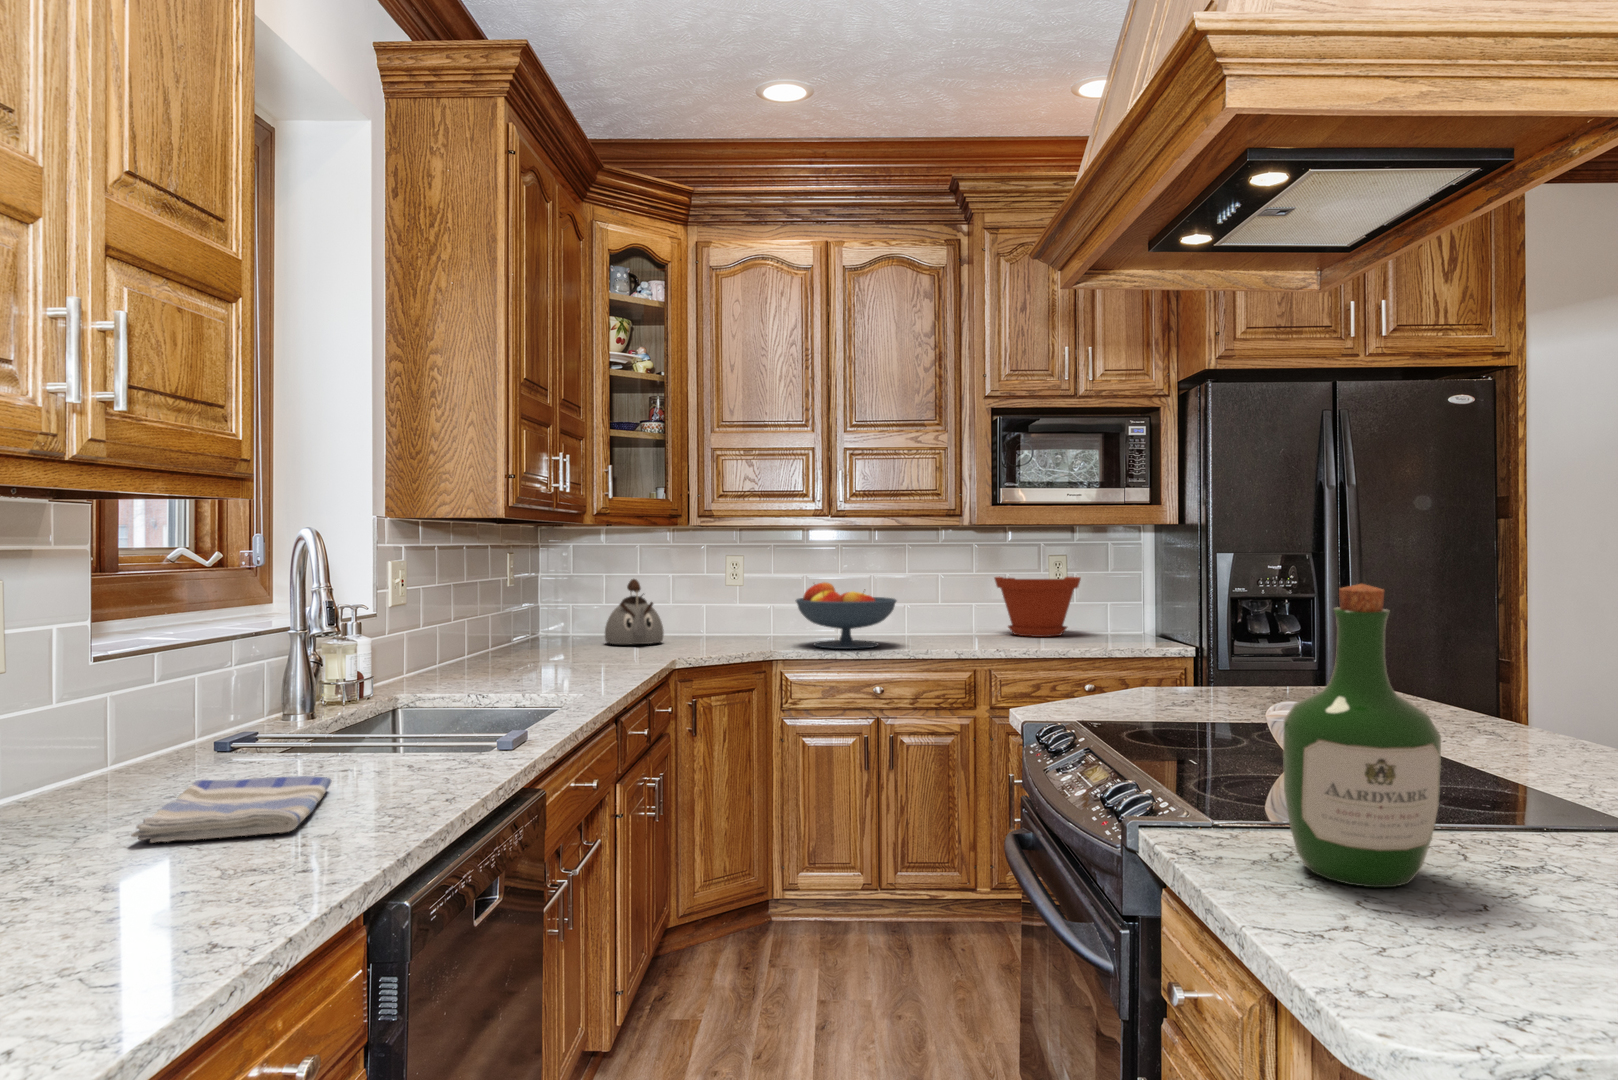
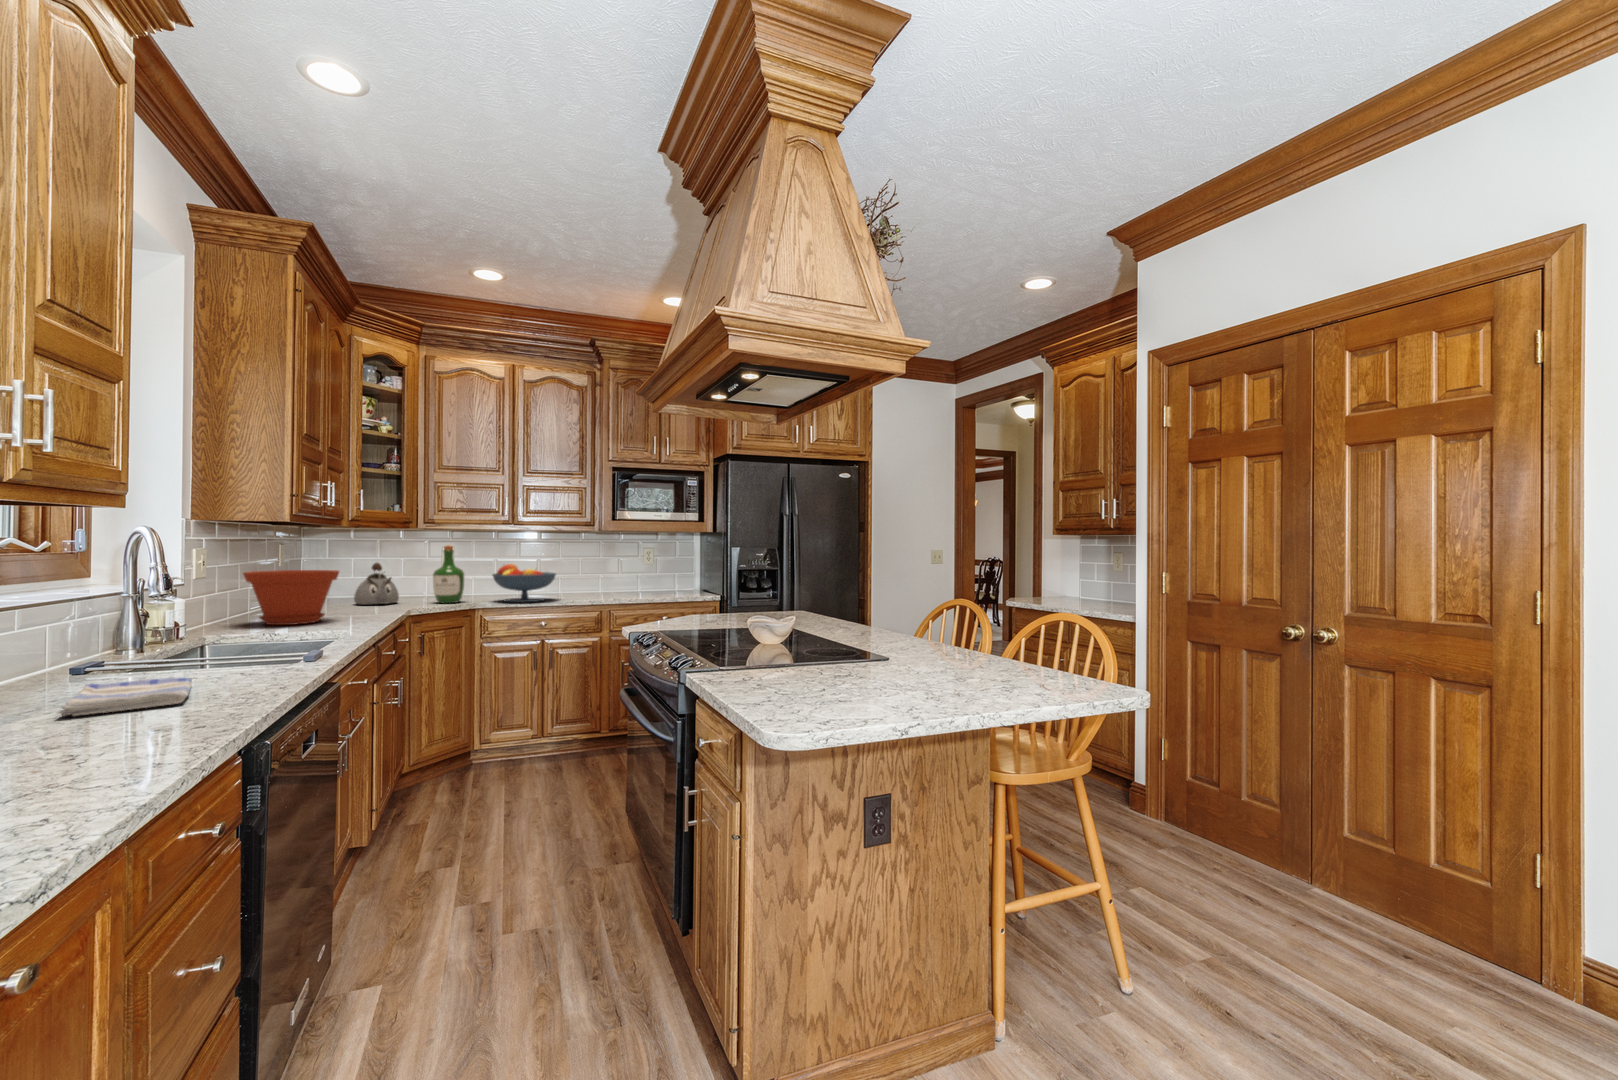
plant pot: present [994,576,1081,637] -> present [243,570,339,625]
wine bottle: present [1283,584,1441,887] -> present [433,545,464,603]

